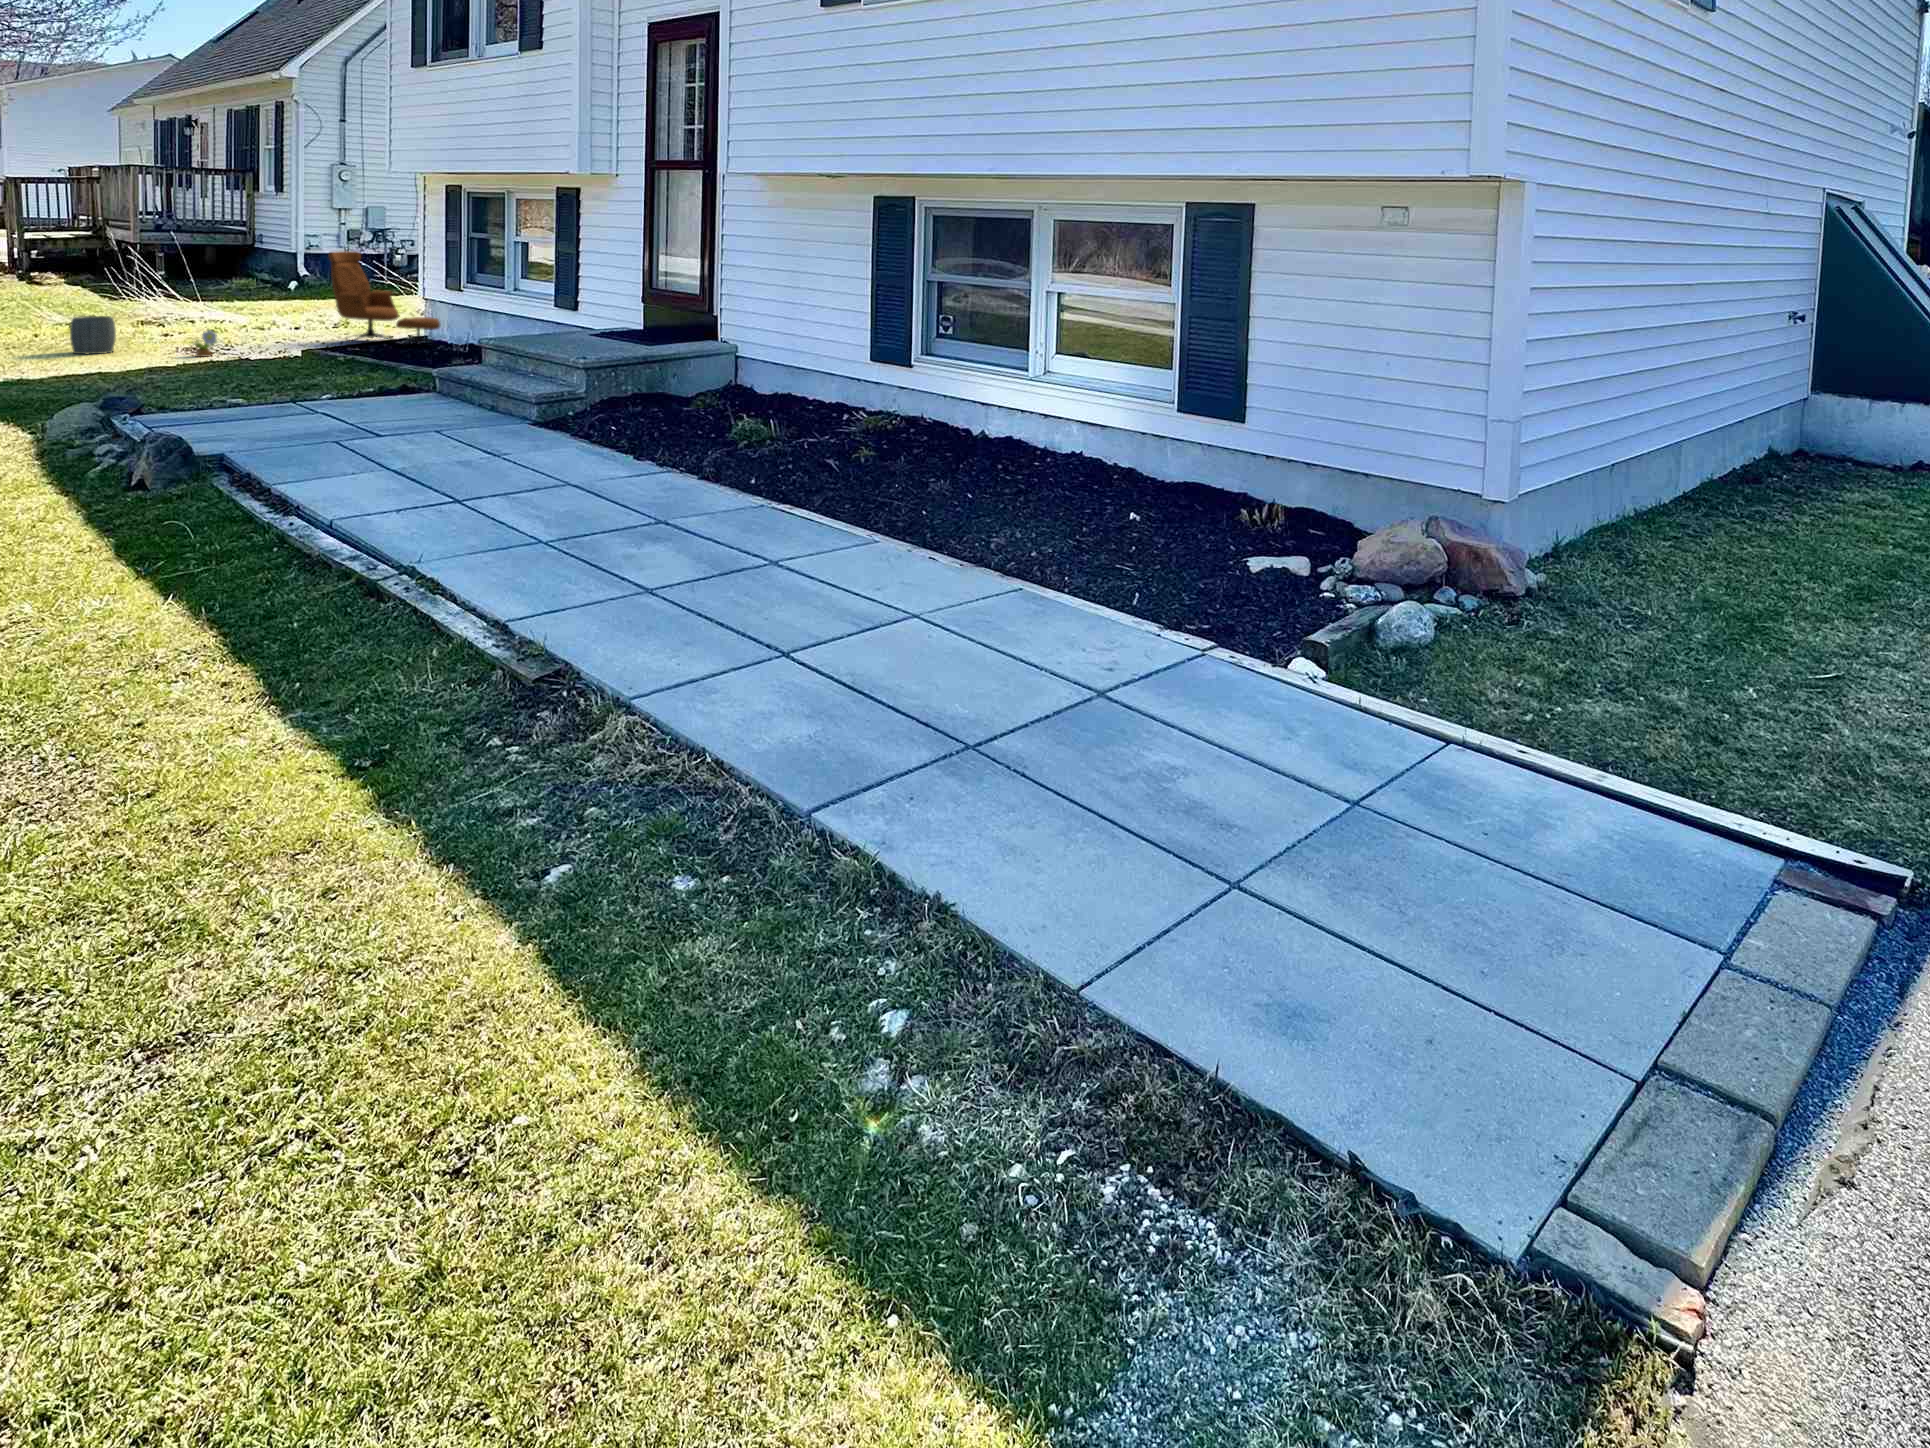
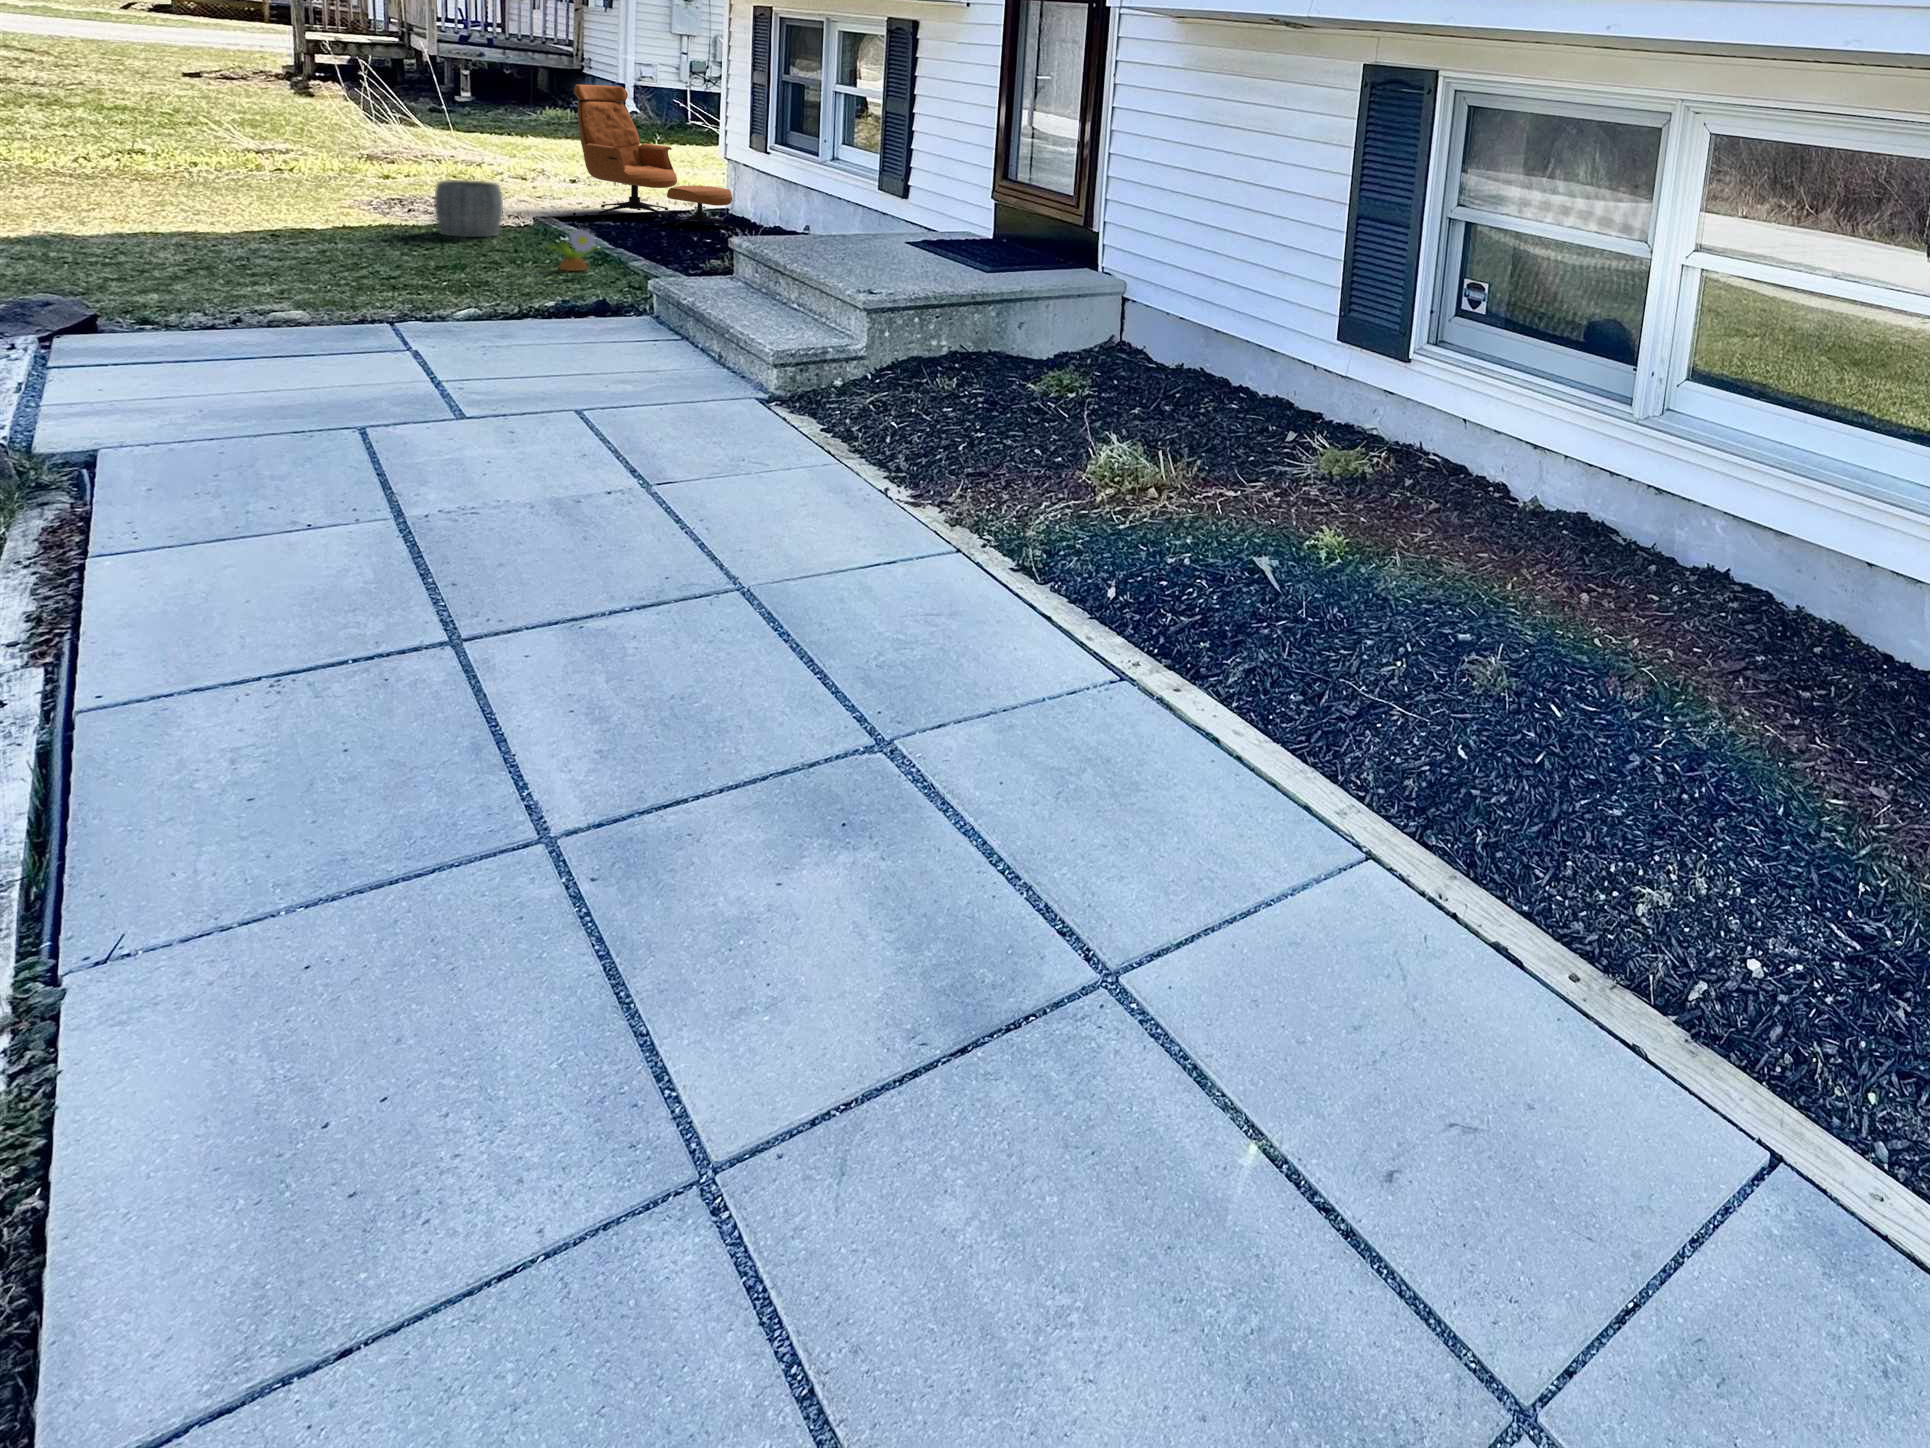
woven basket: present [70,316,116,354] -> present [435,180,503,237]
decorative plant: present [193,330,218,357] -> present [552,229,598,271]

